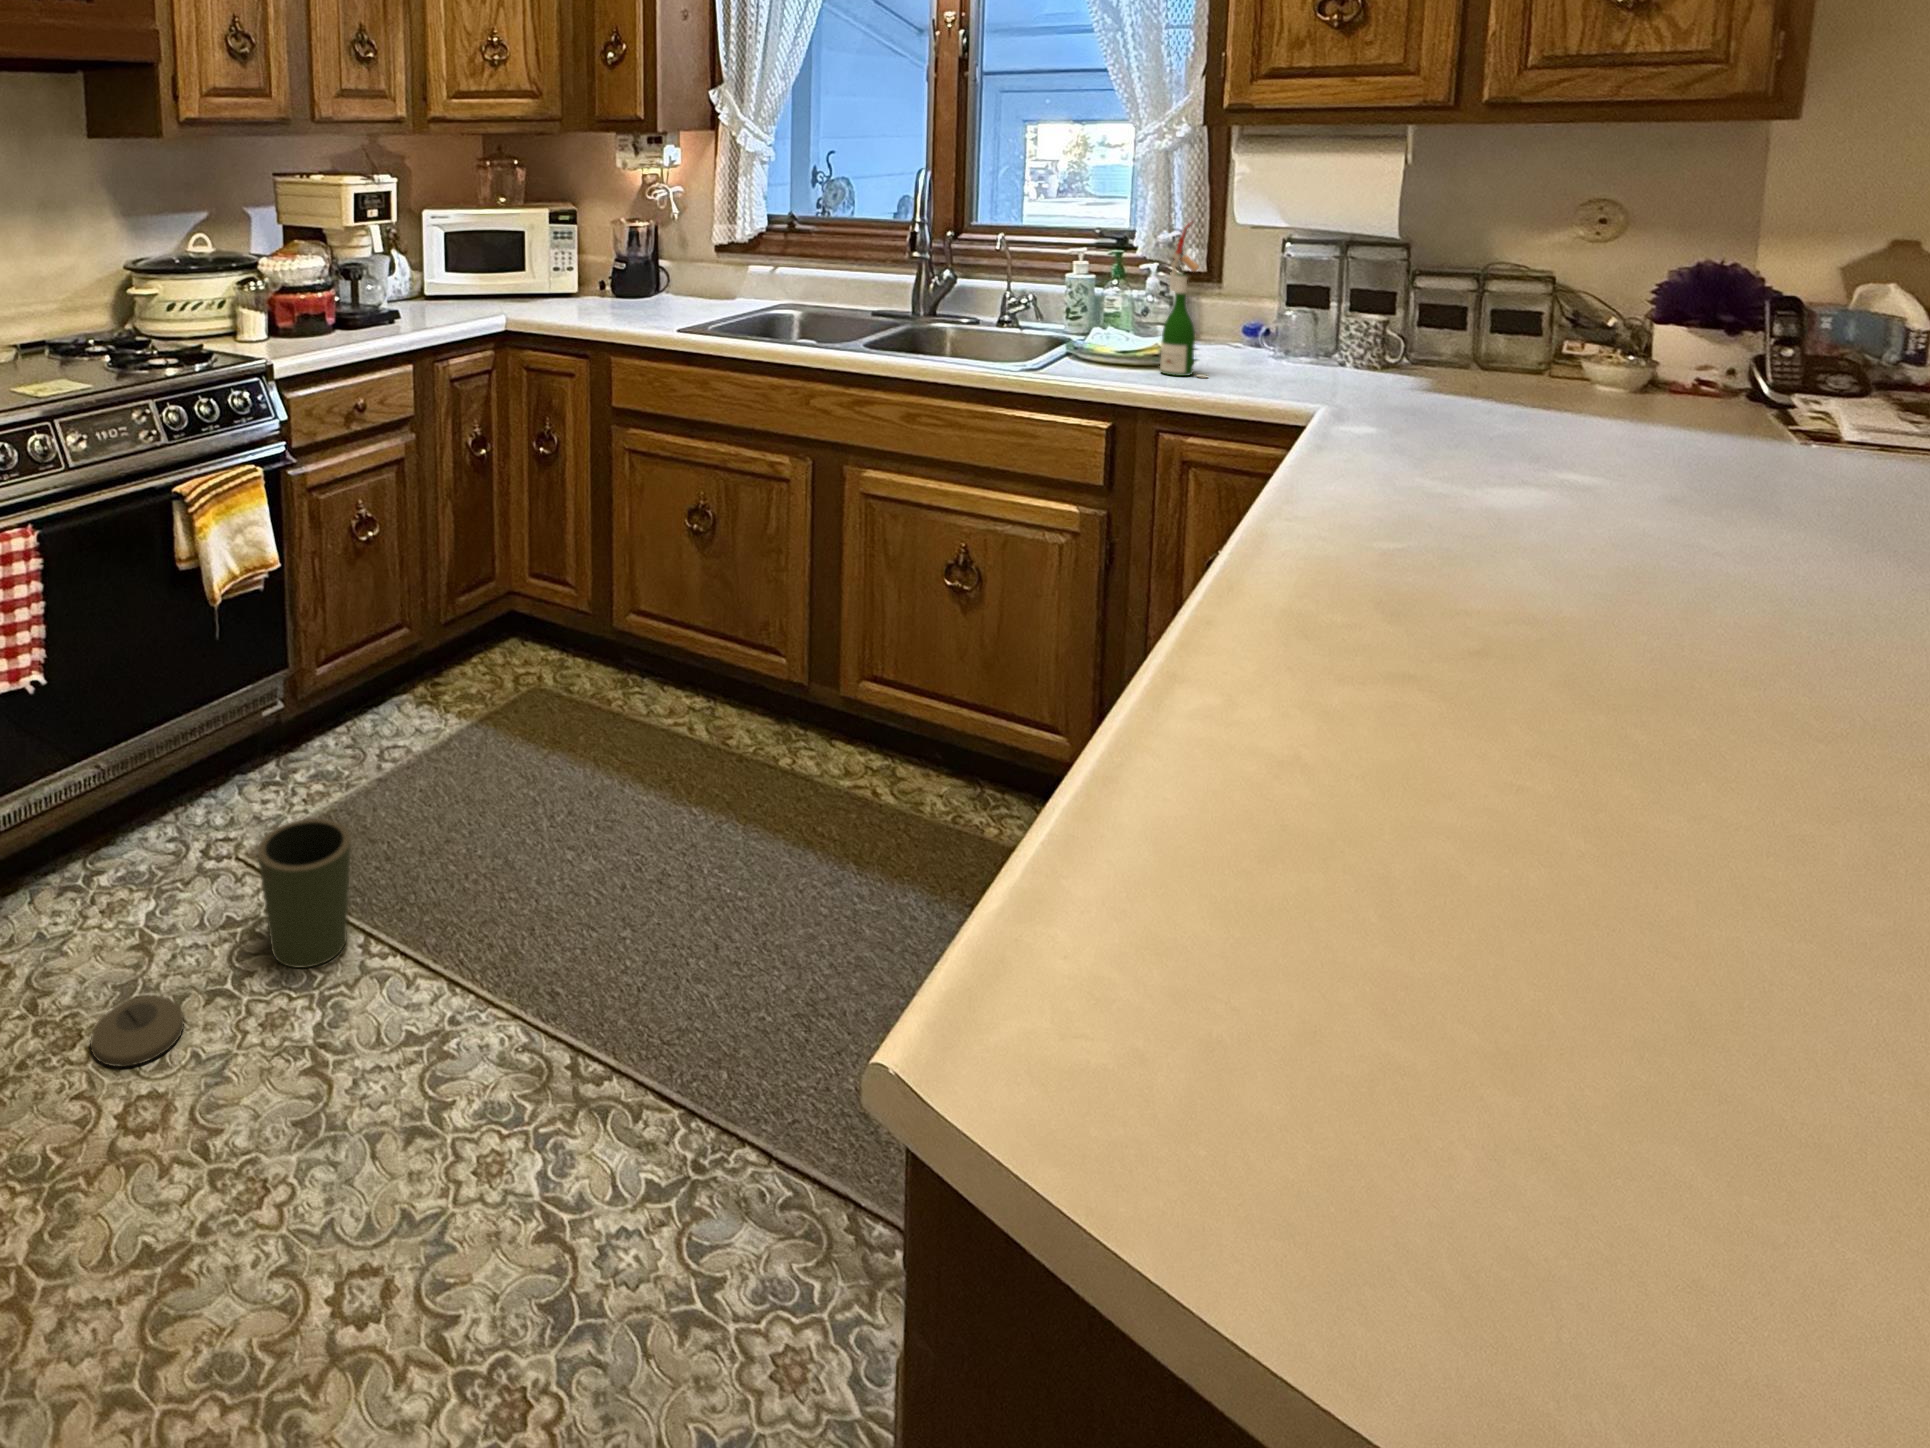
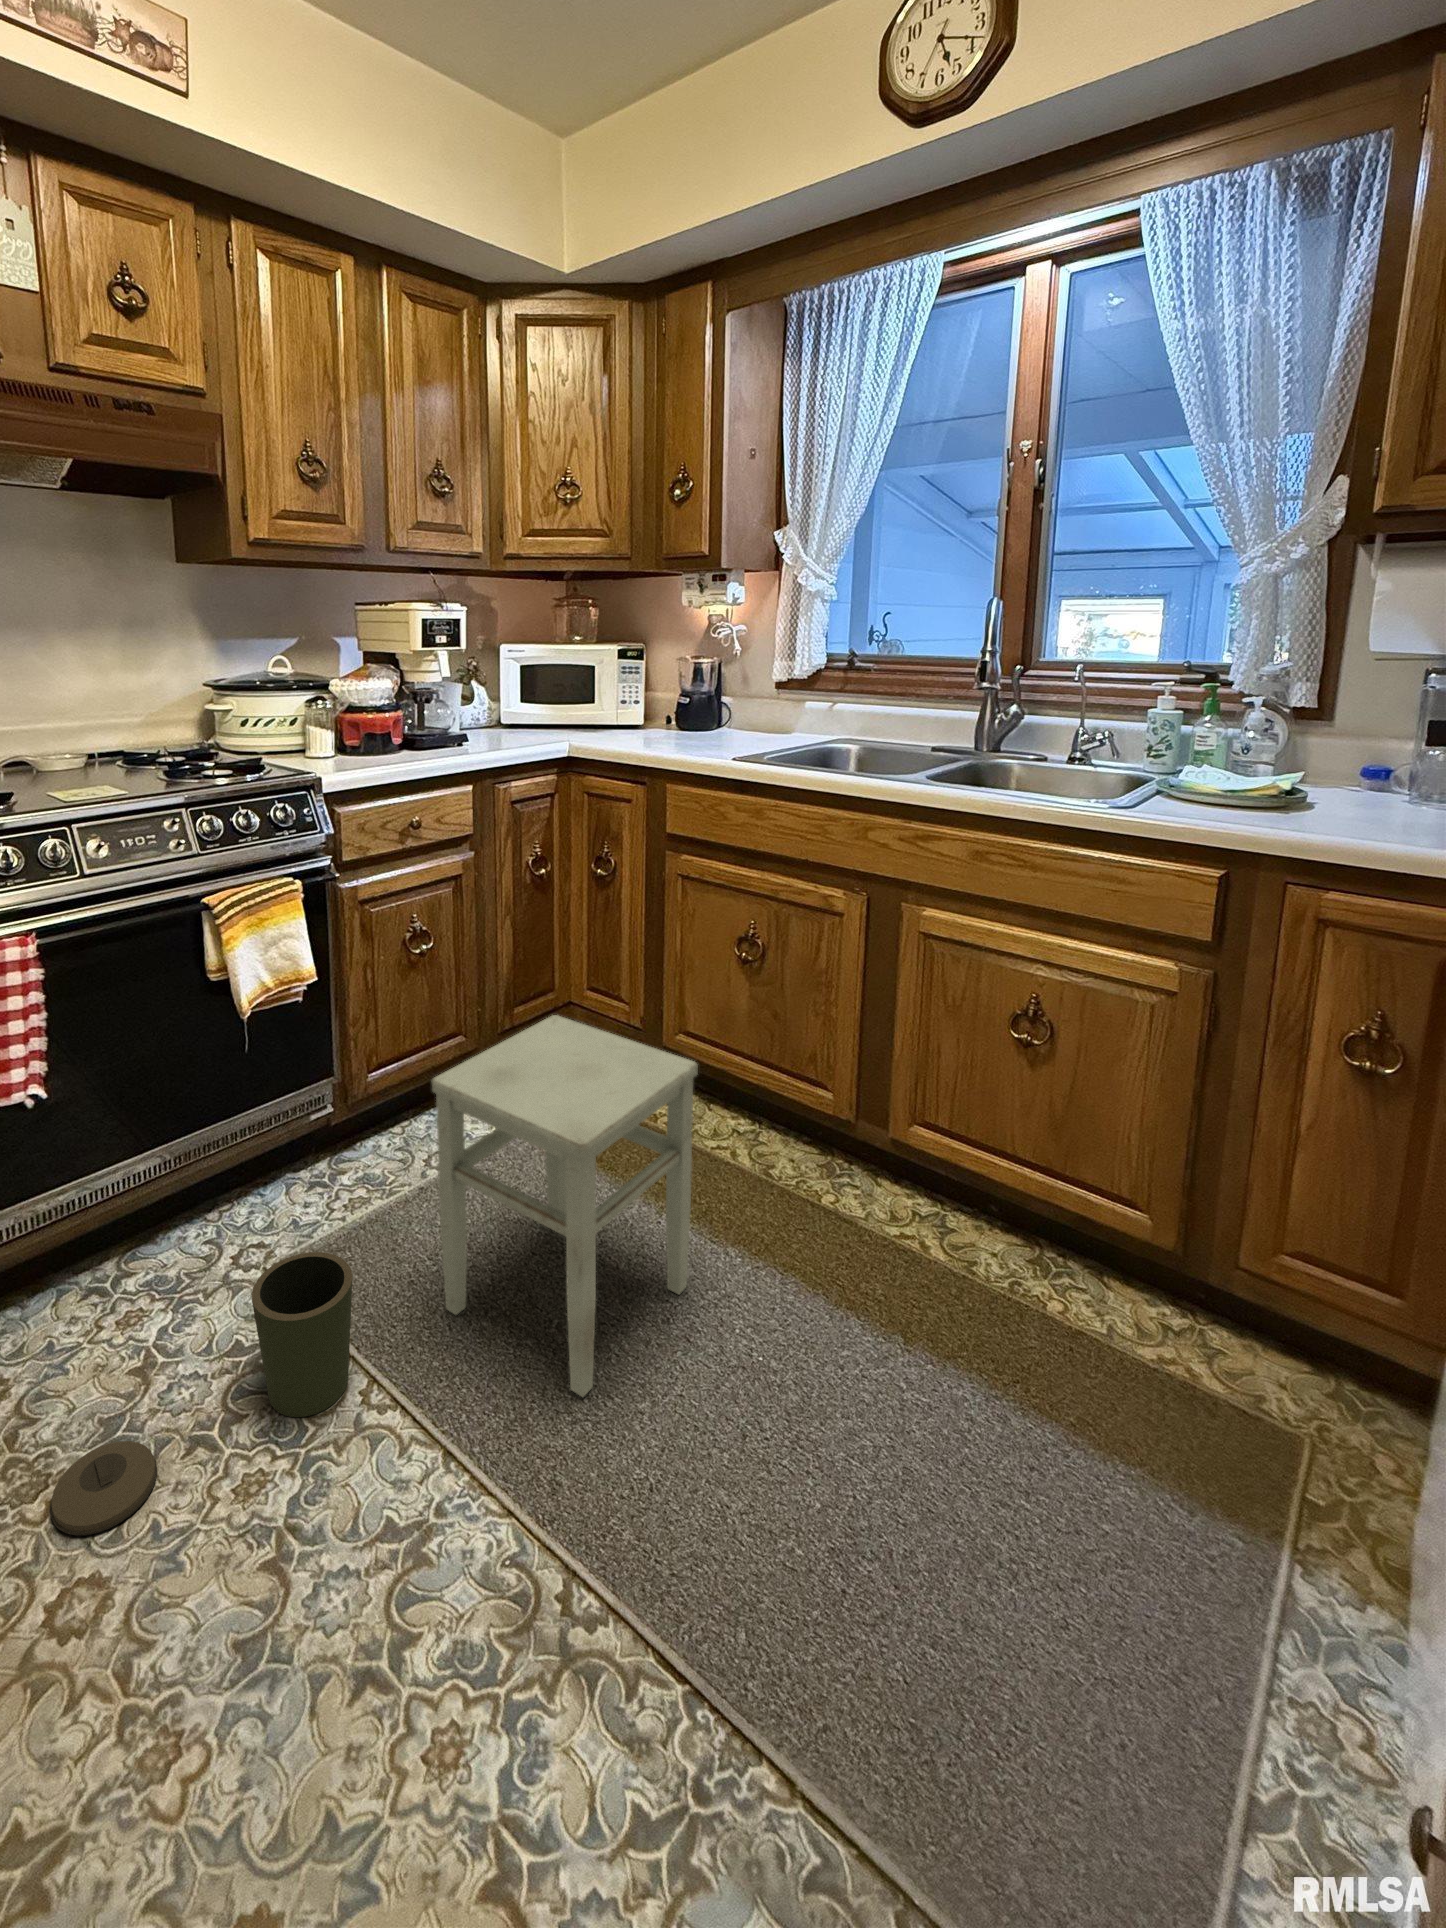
wine bottle: present [1160,223,1207,377] -> none [1277,643,1341,825]
stool: none [414,590,662,931] -> present [432,1015,698,1397]

